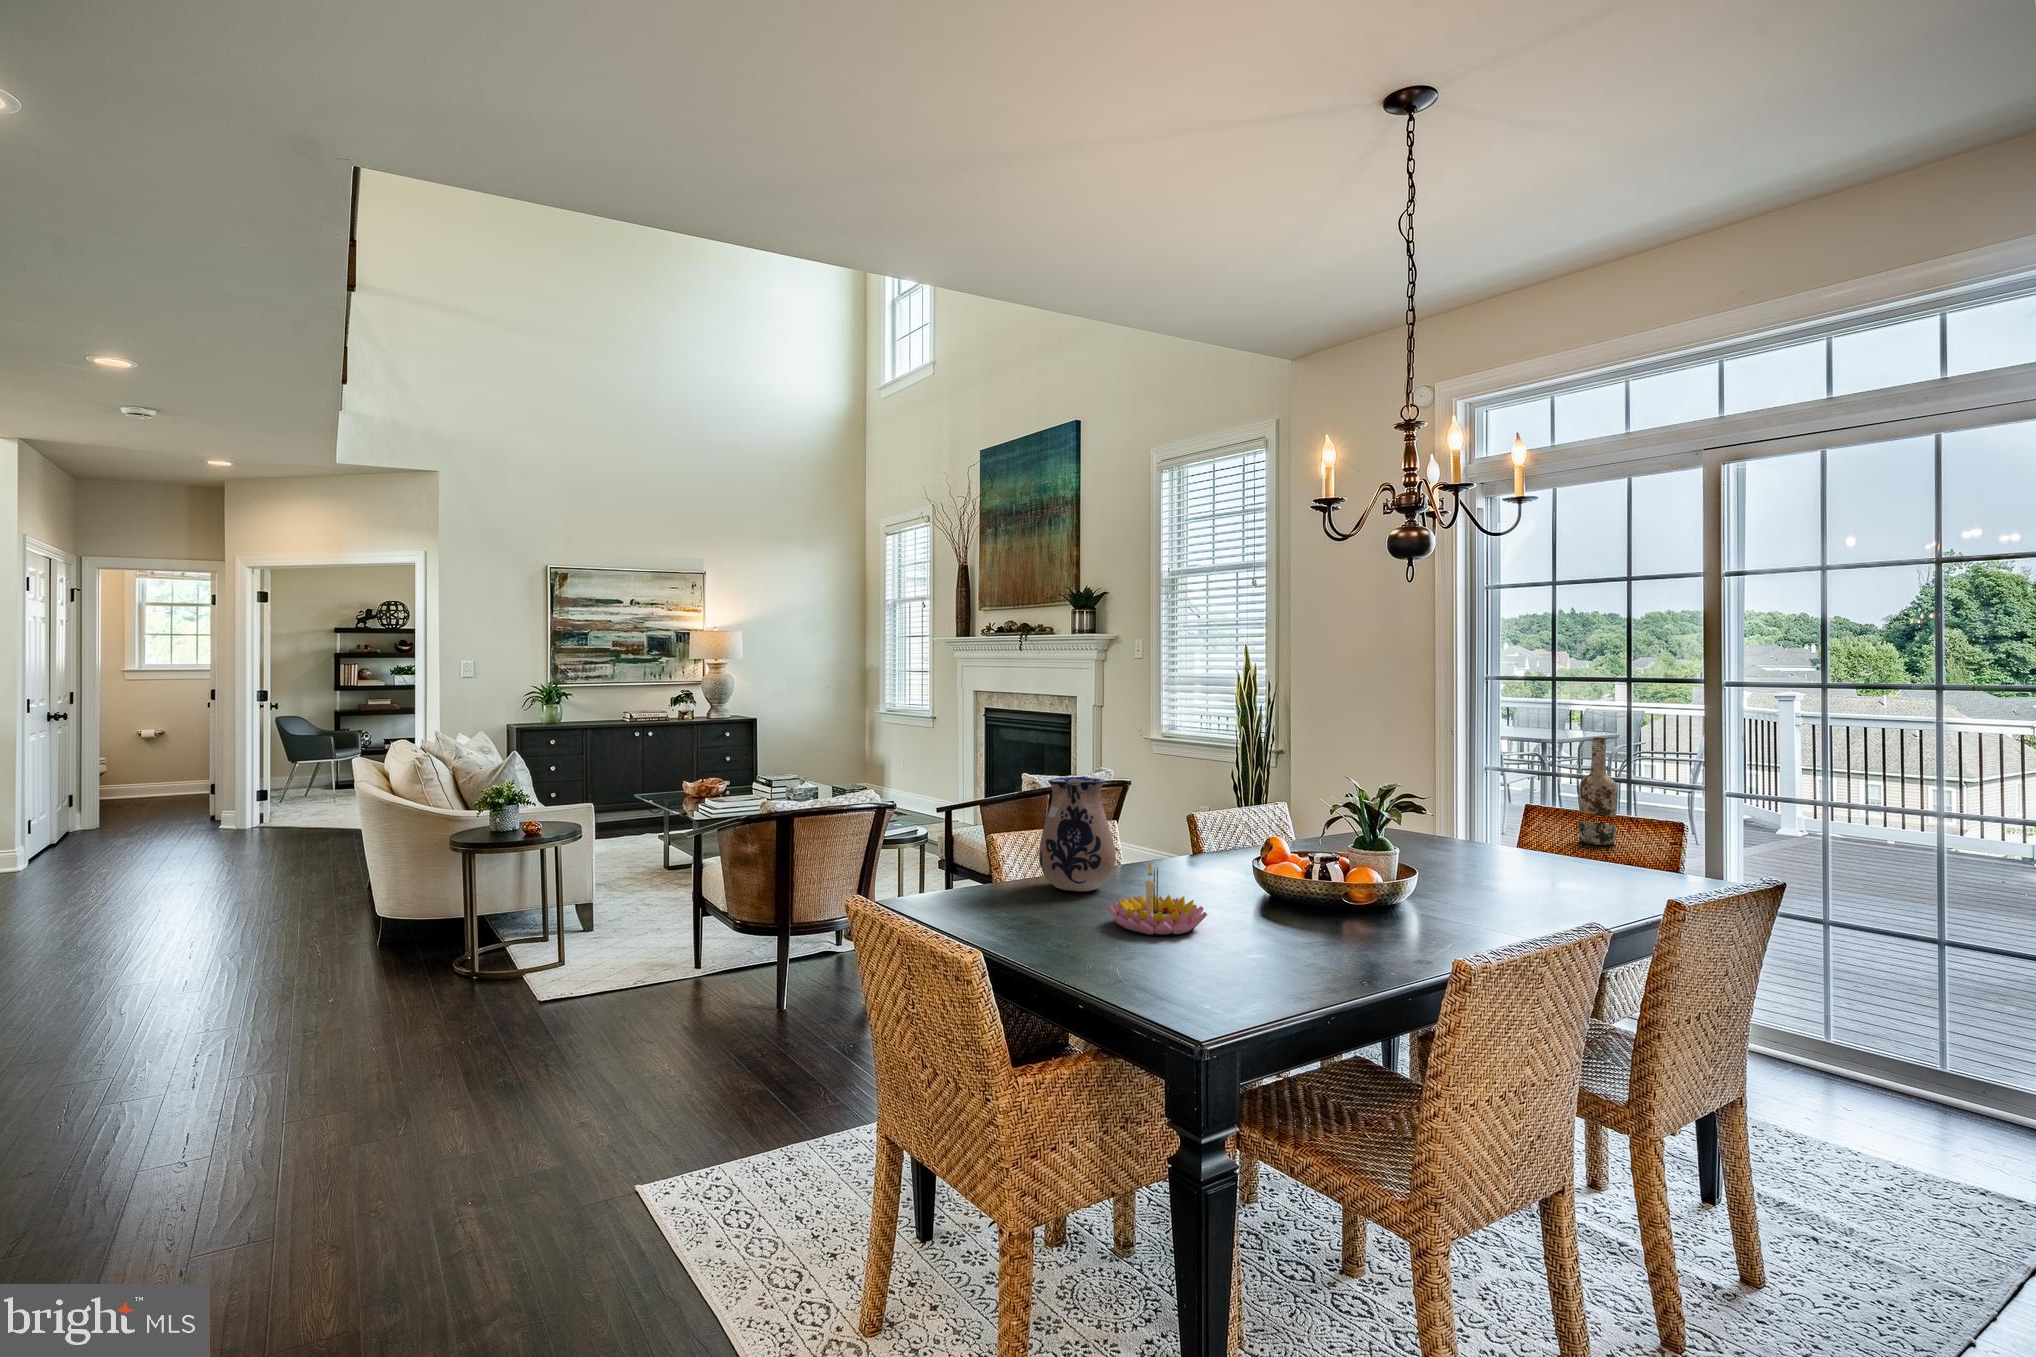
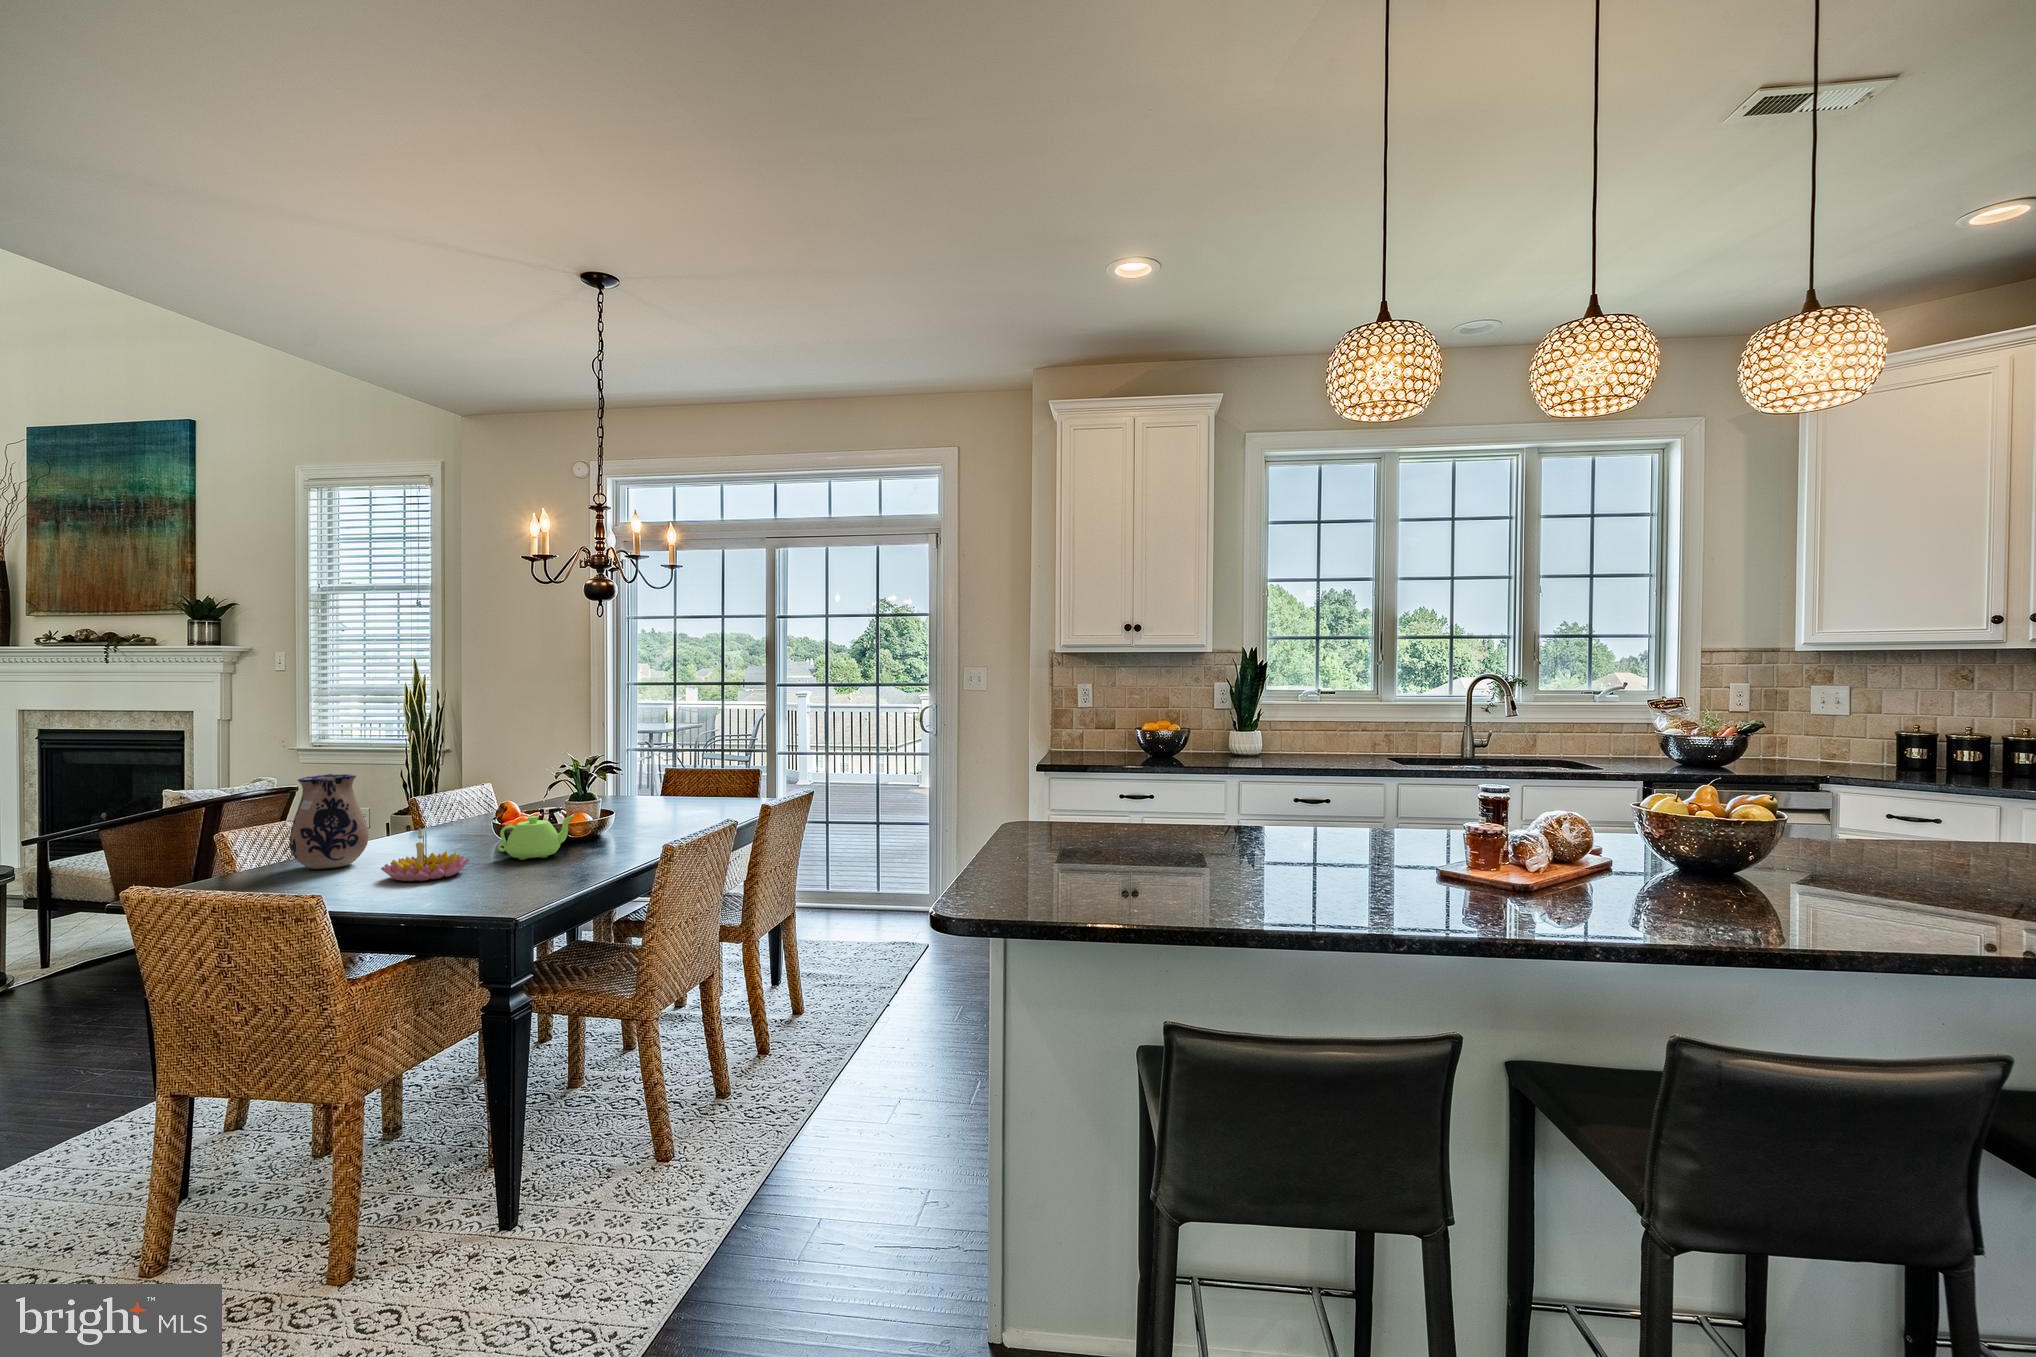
wine bottle: present [1579,737,1617,845] -> none [702,720,724,789]
teapot: none [1250,864,1352,928] -> present [498,815,574,860]

